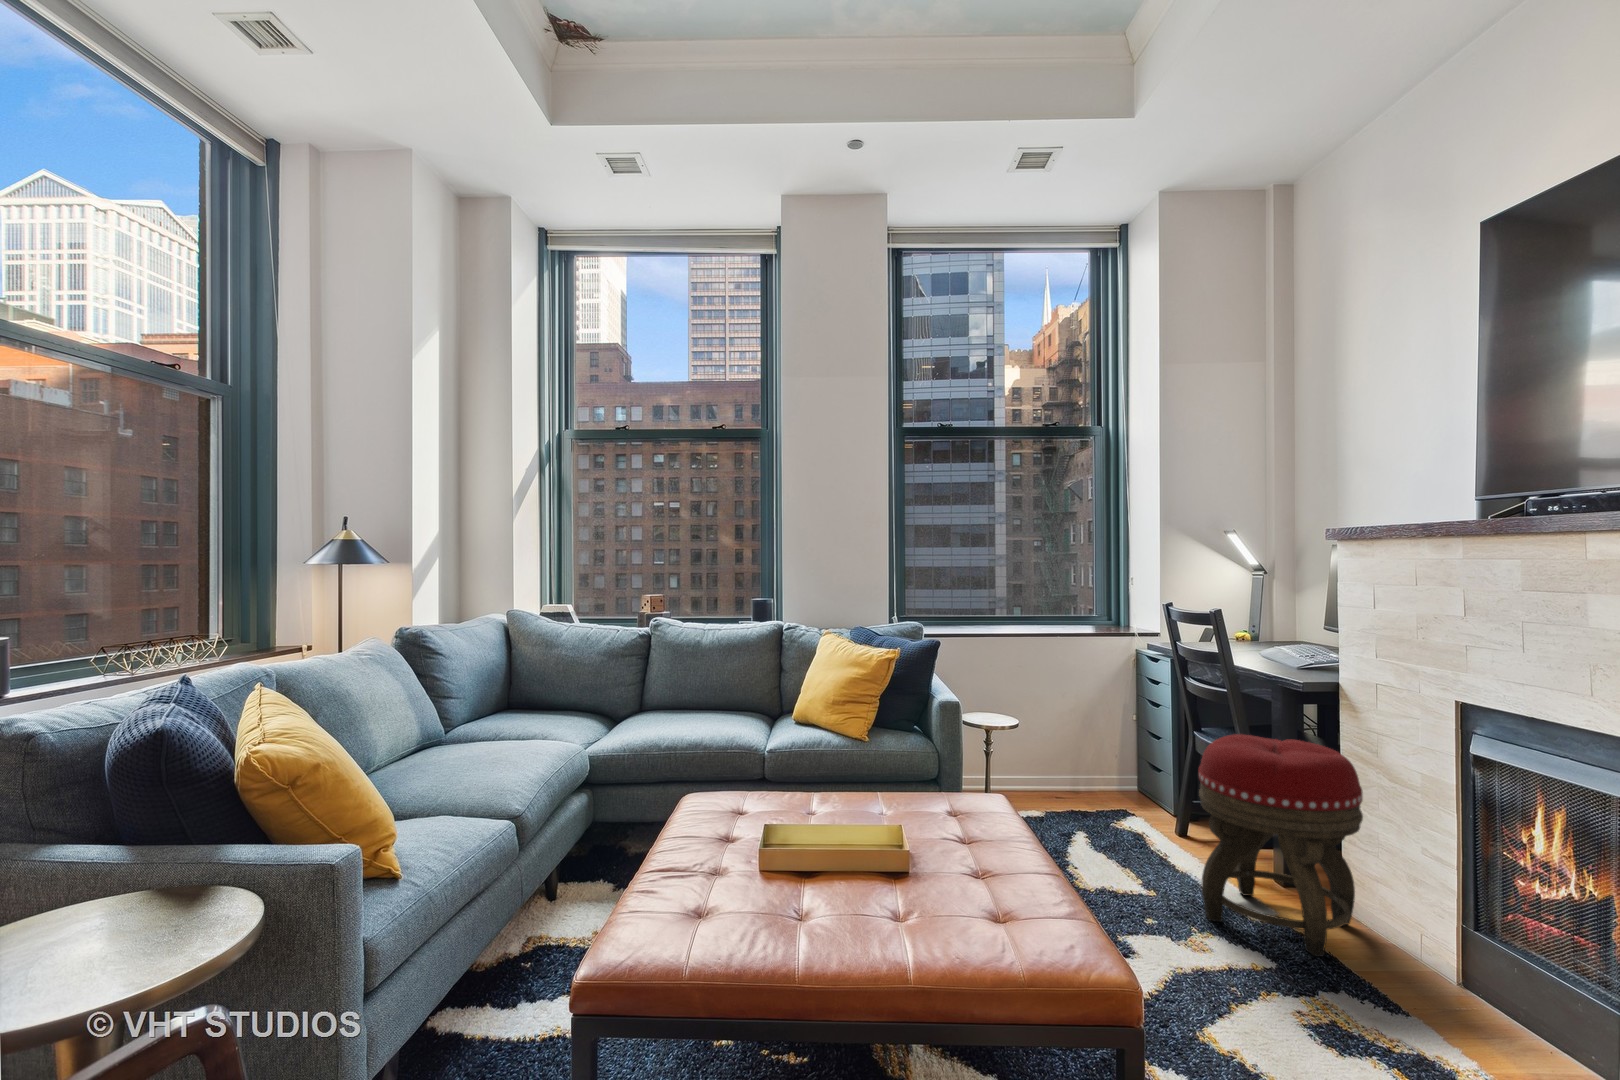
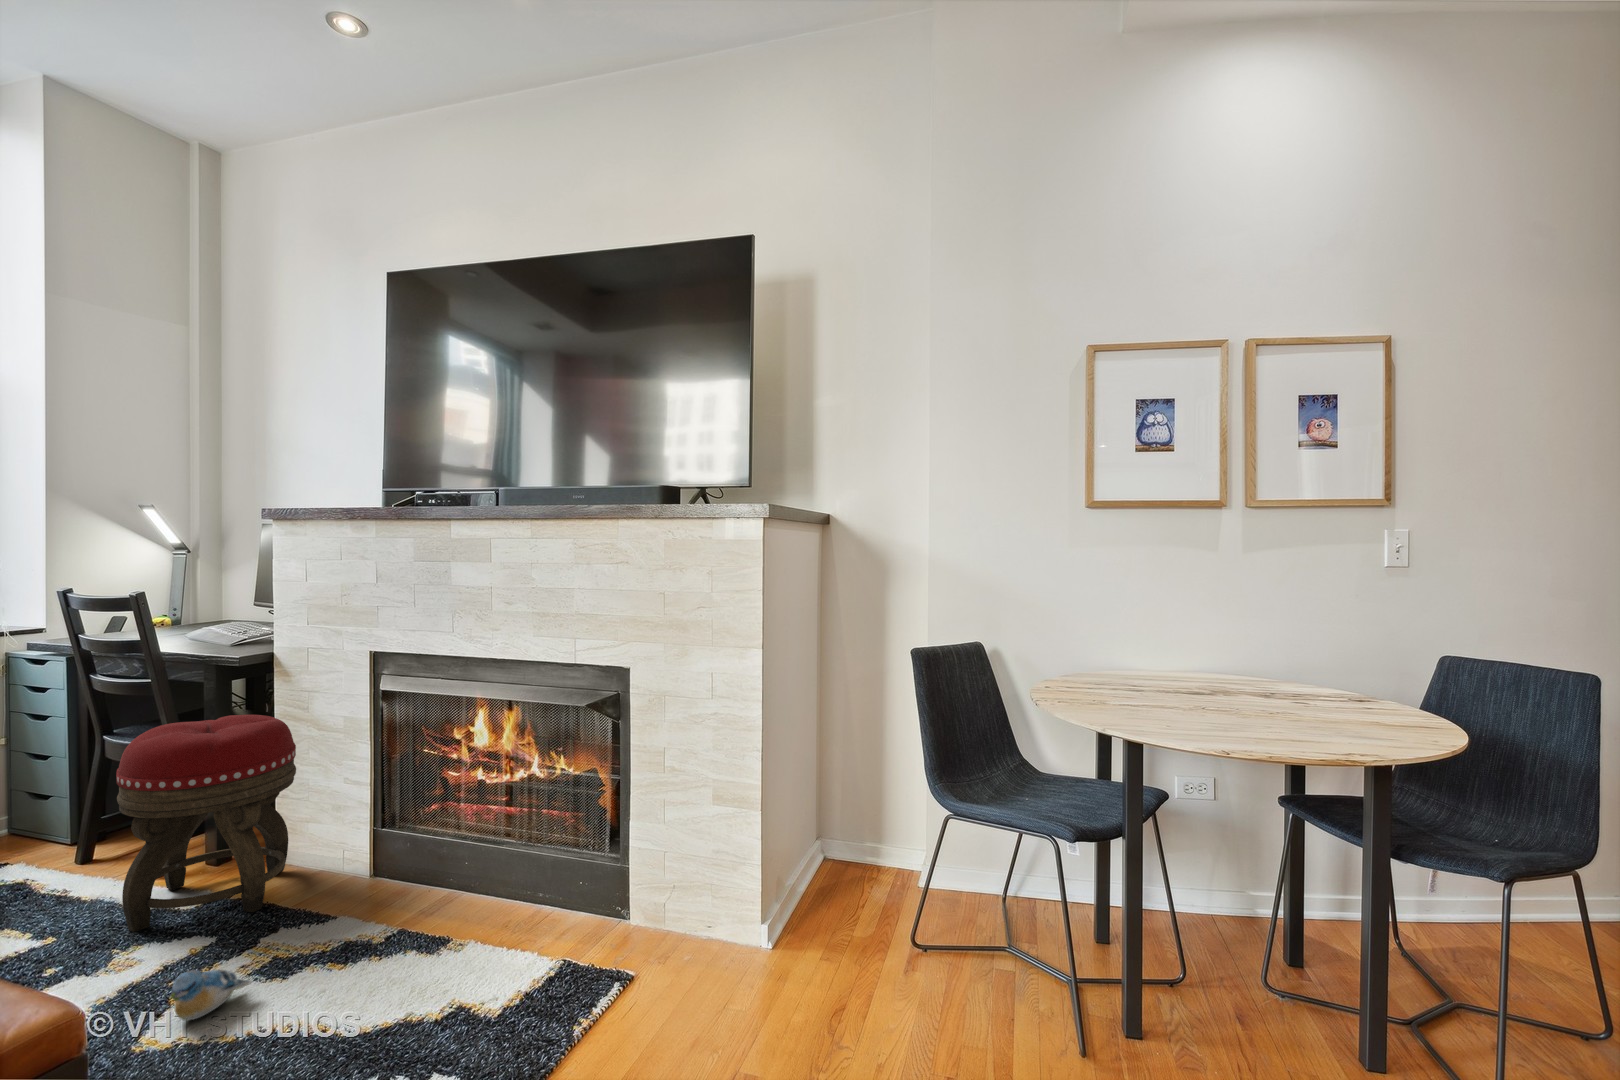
plush toy: none [1230,987,1306,1042] -> present [171,970,251,1021]

